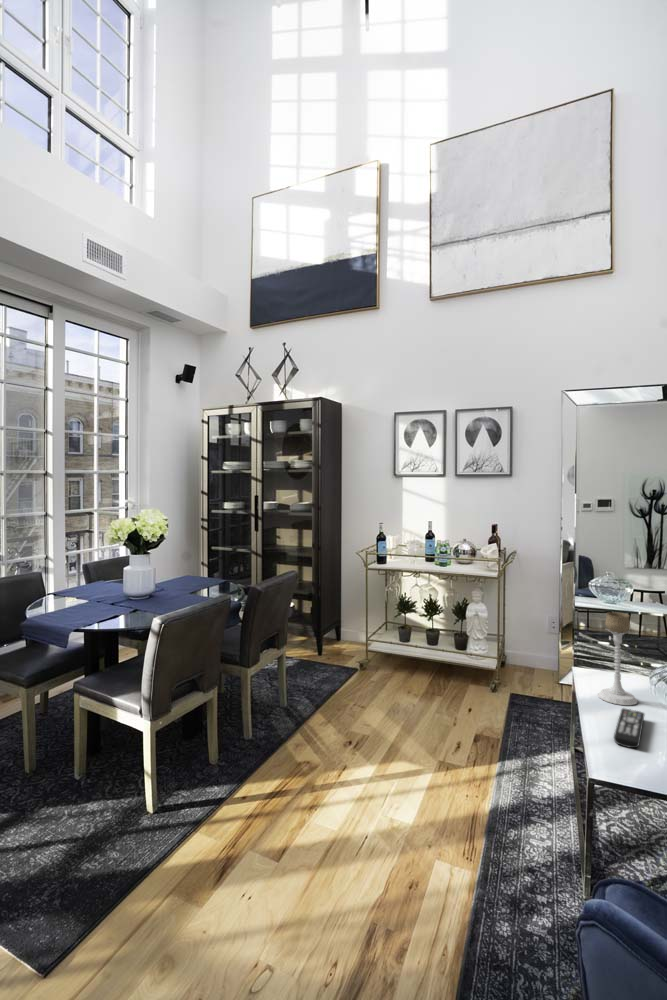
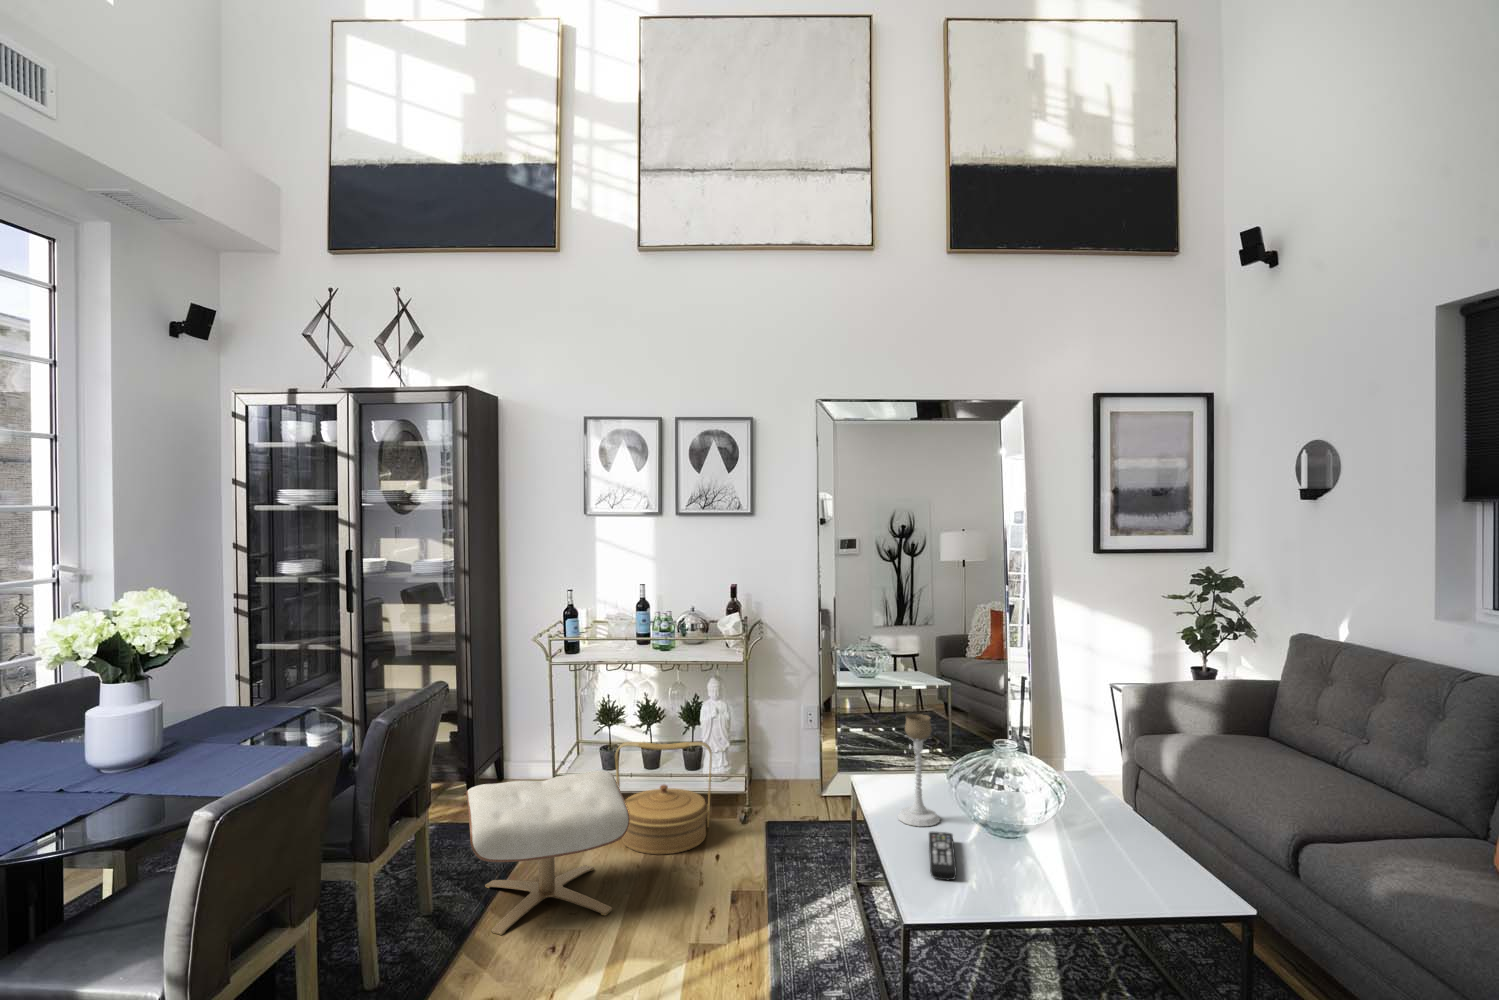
woven basket: none [403,624,470,703] -> present [615,742,712,854]
ottoman: none [297,637,400,733] -> present [466,770,630,935]

